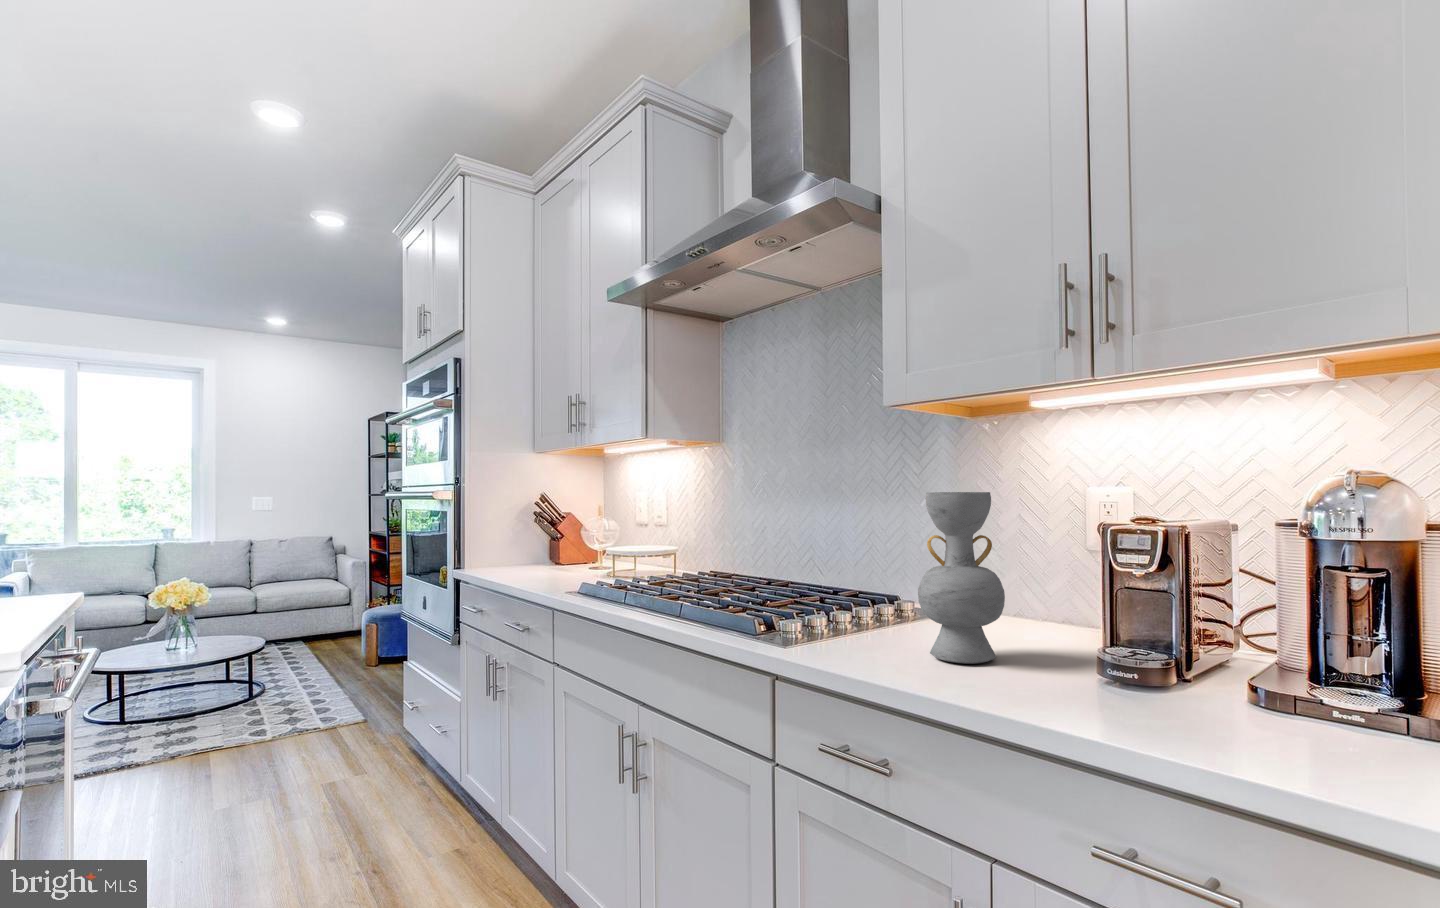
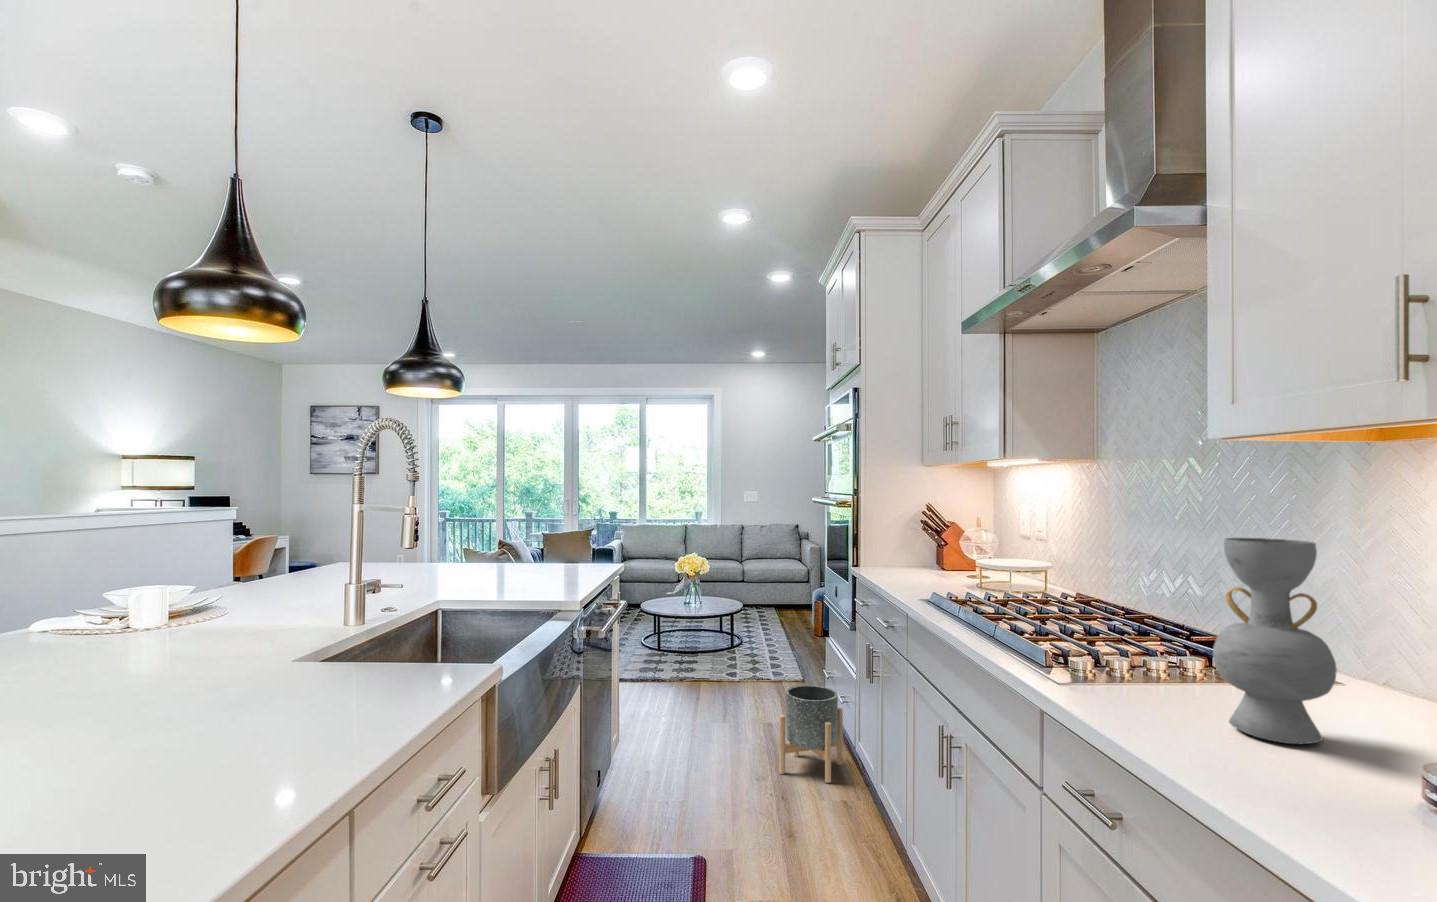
planter: none [363,720,443,843] -> present [779,685,843,783]

